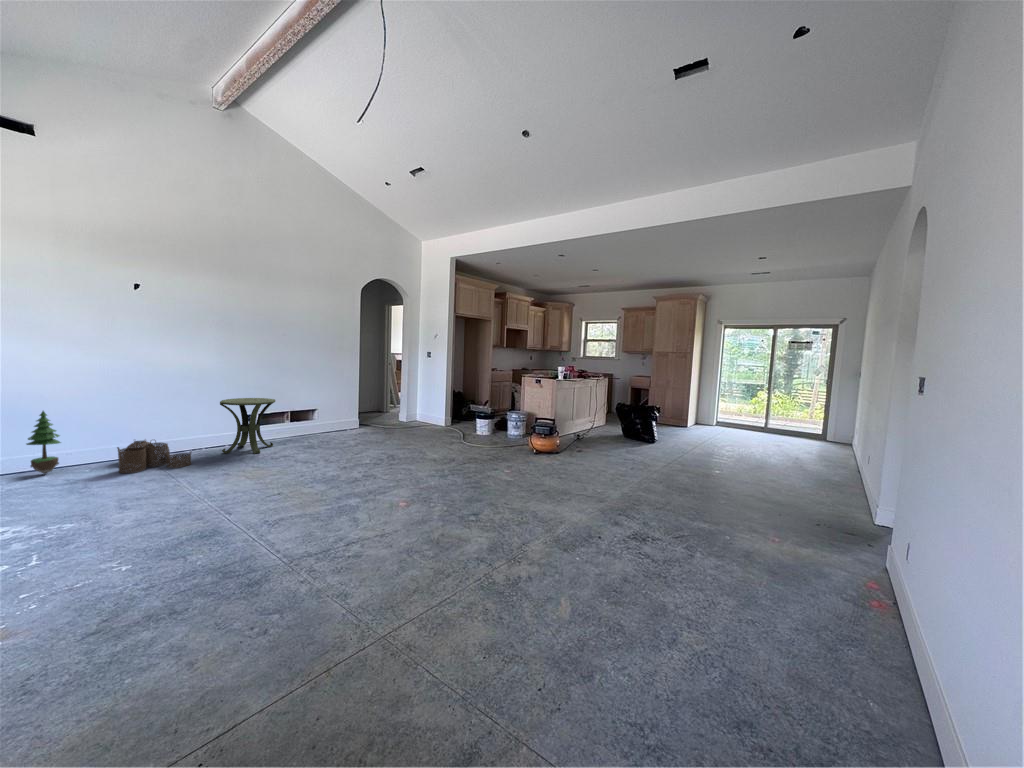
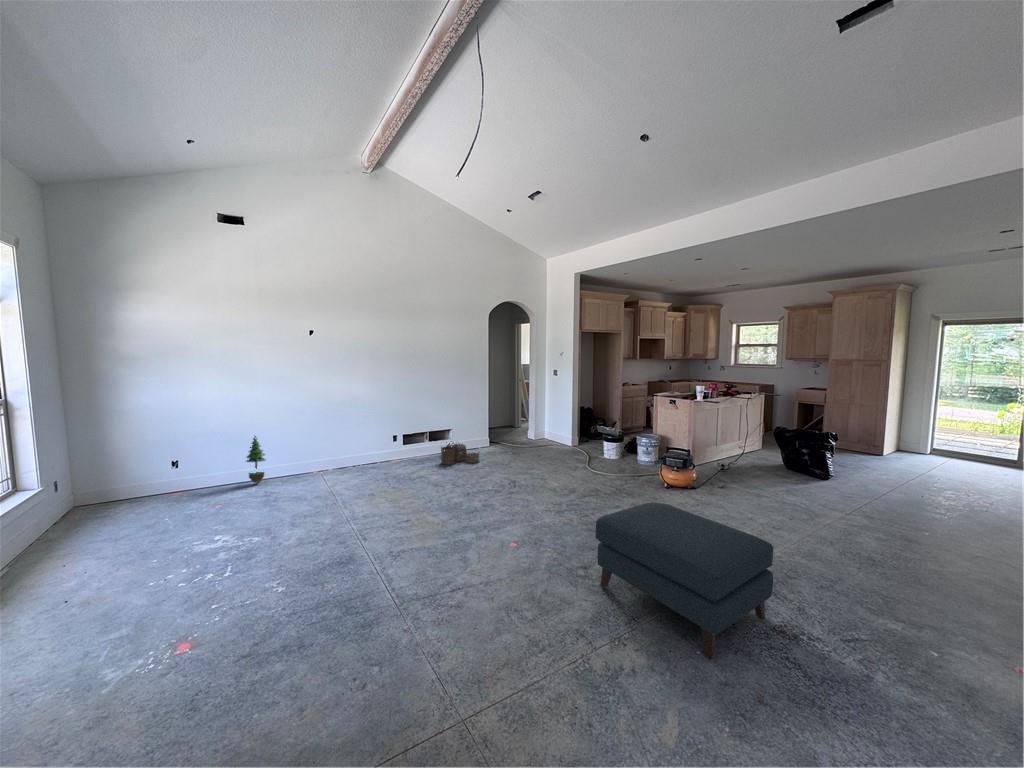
side table: present [220,398,275,454] -> none [371,421,414,472]
woven basket: present [117,440,191,473] -> present [441,442,479,464]
ottoman: none [488,451,628,559] -> present [595,503,774,658]

